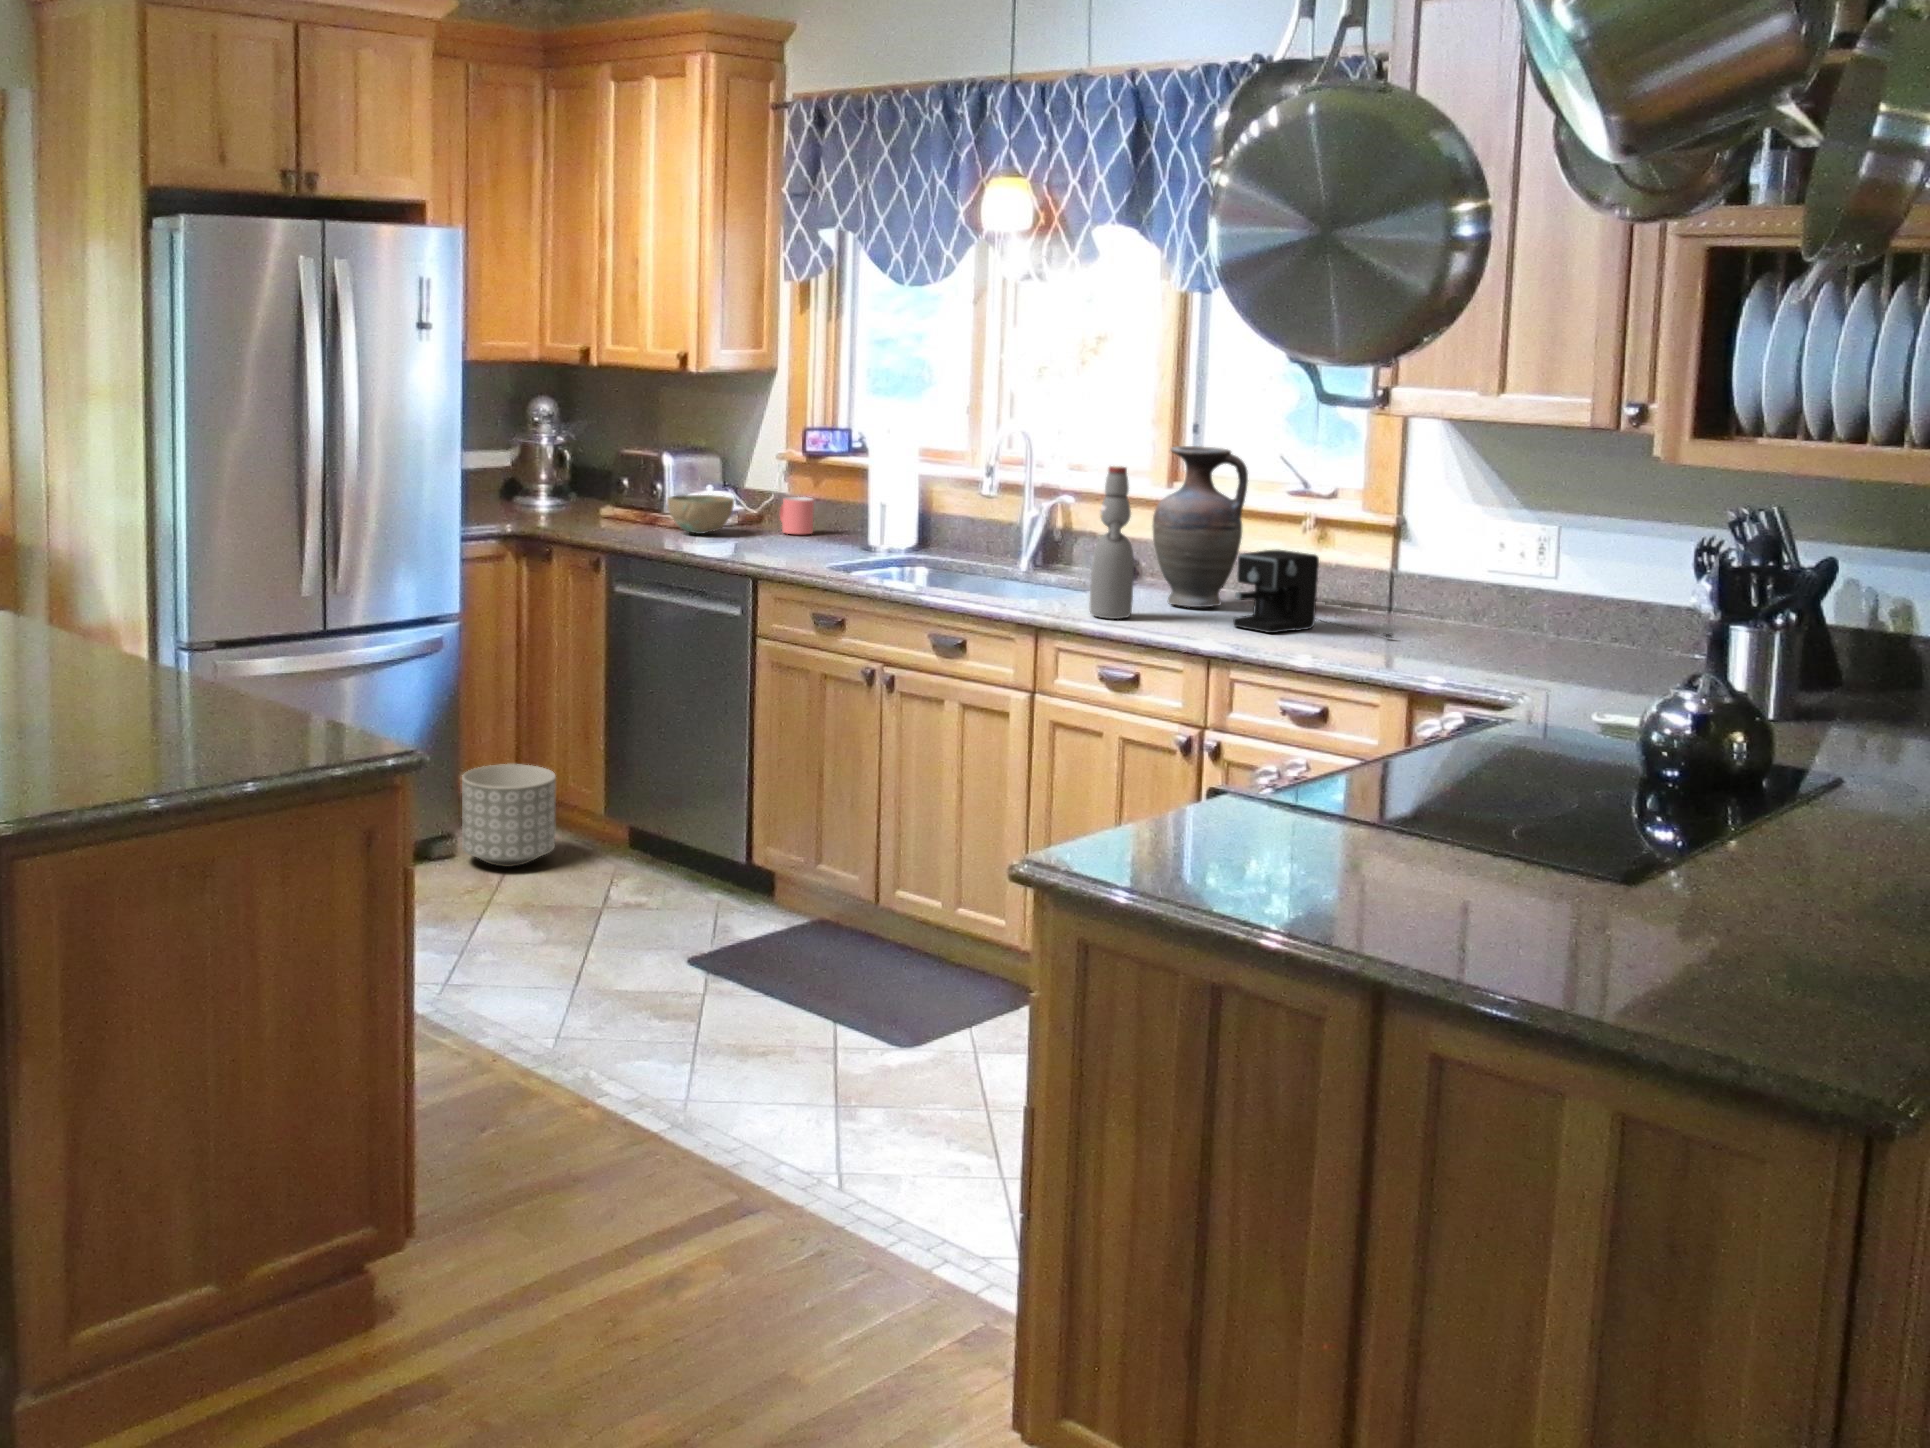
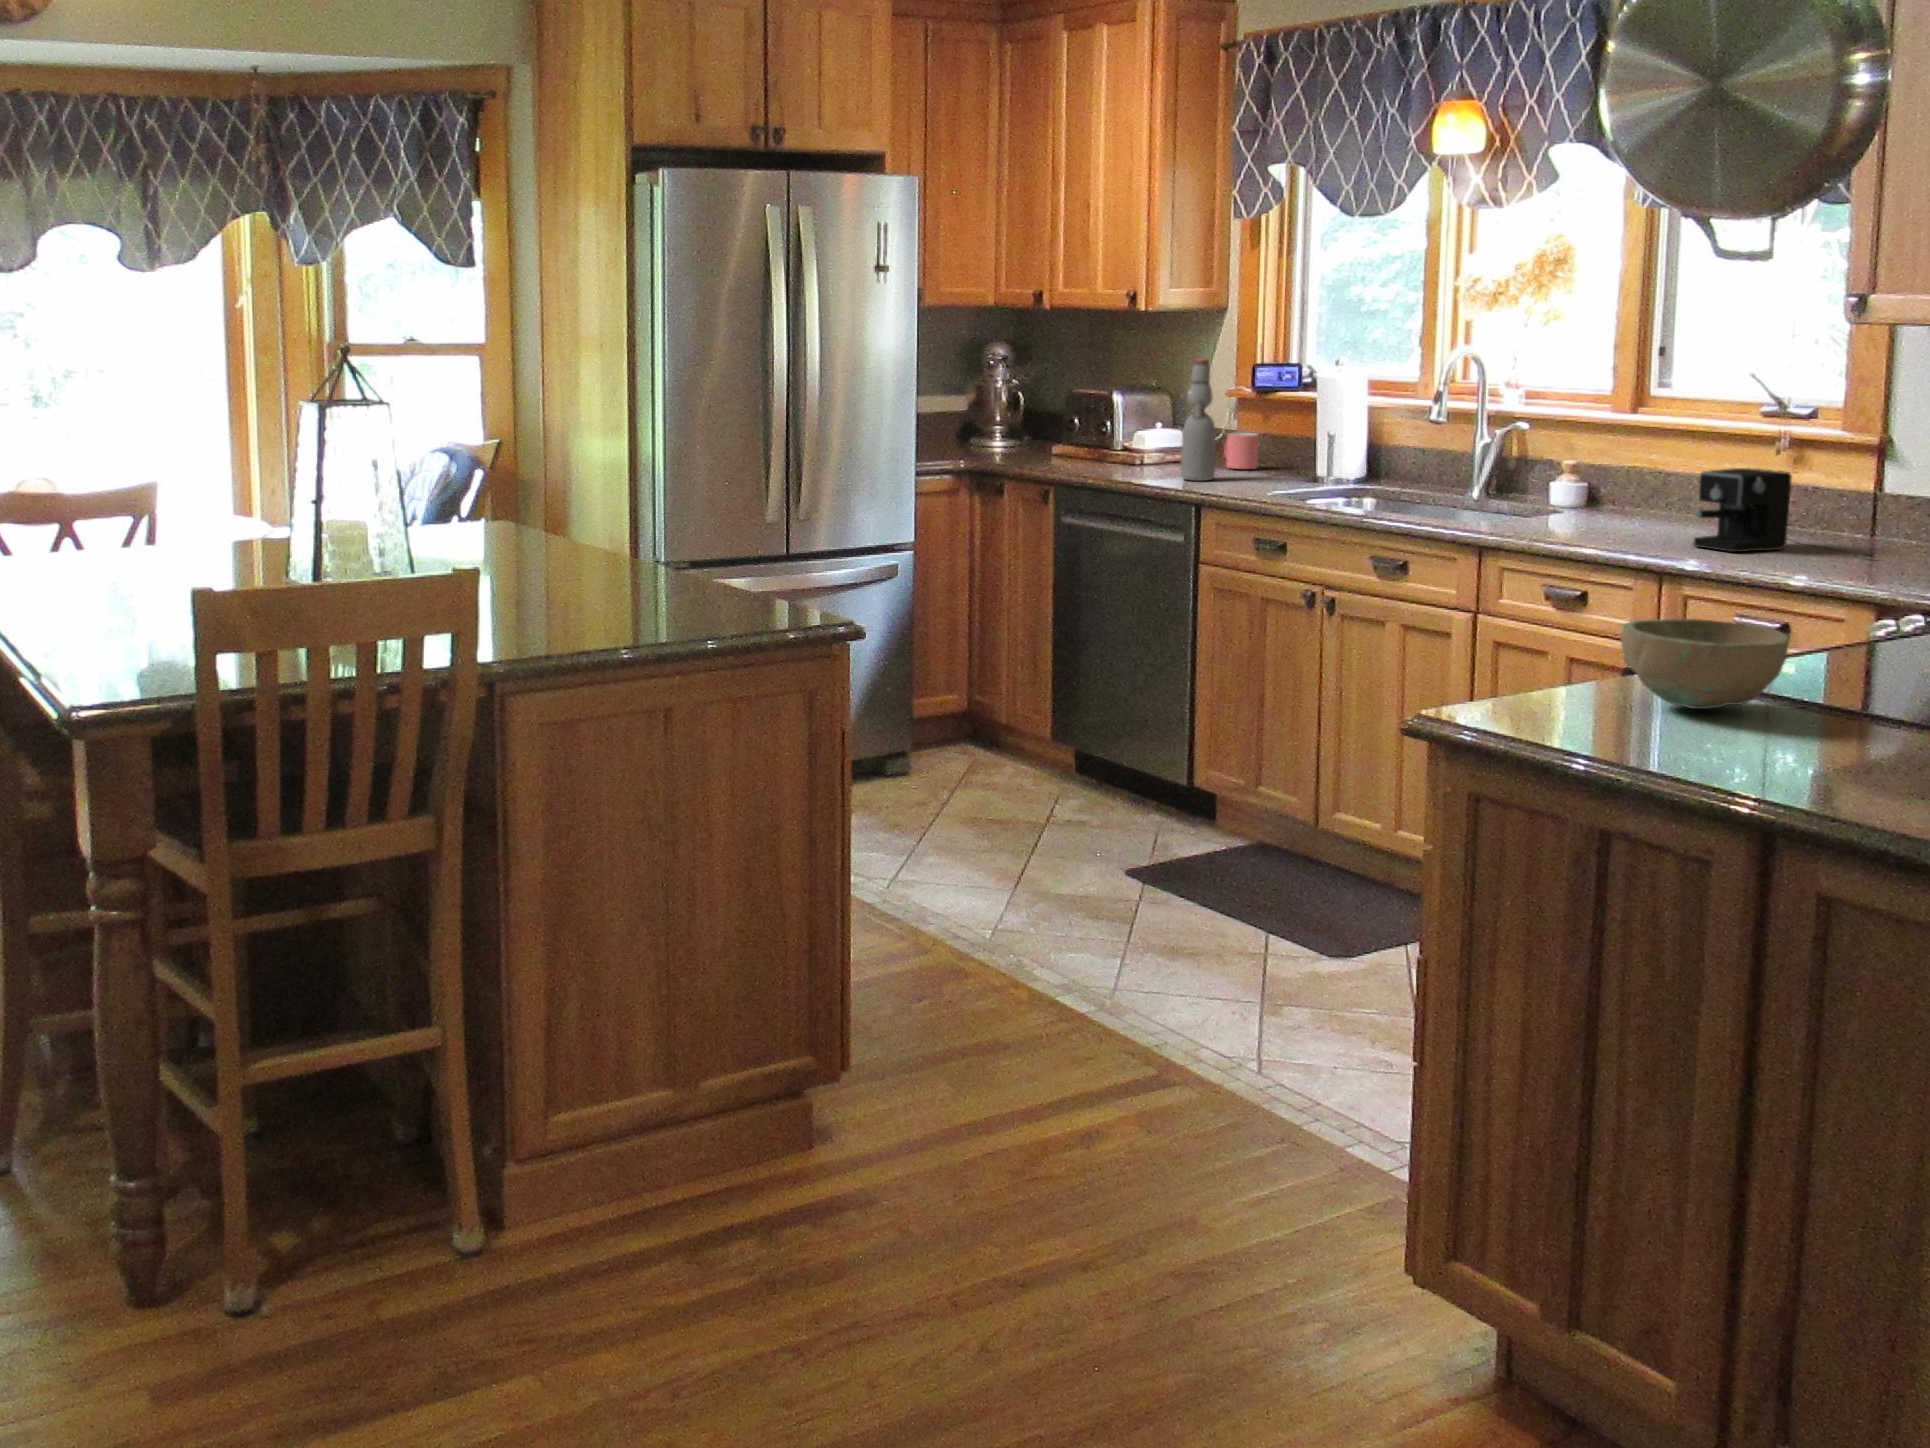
vase: present [1152,446,1248,607] -> none [1610,365,1716,530]
bottle: present [1089,466,1134,619] -> present [1181,359,1216,481]
bowl: present [667,495,734,534] -> present [1621,619,1789,709]
planter: present [462,764,556,867] -> none [910,689,999,785]

